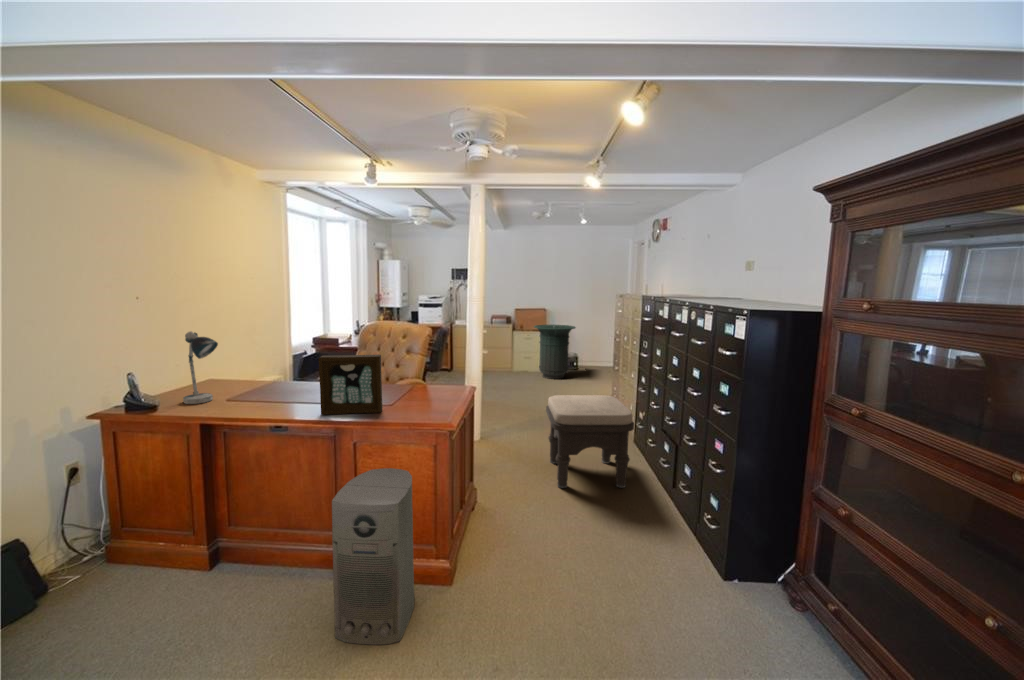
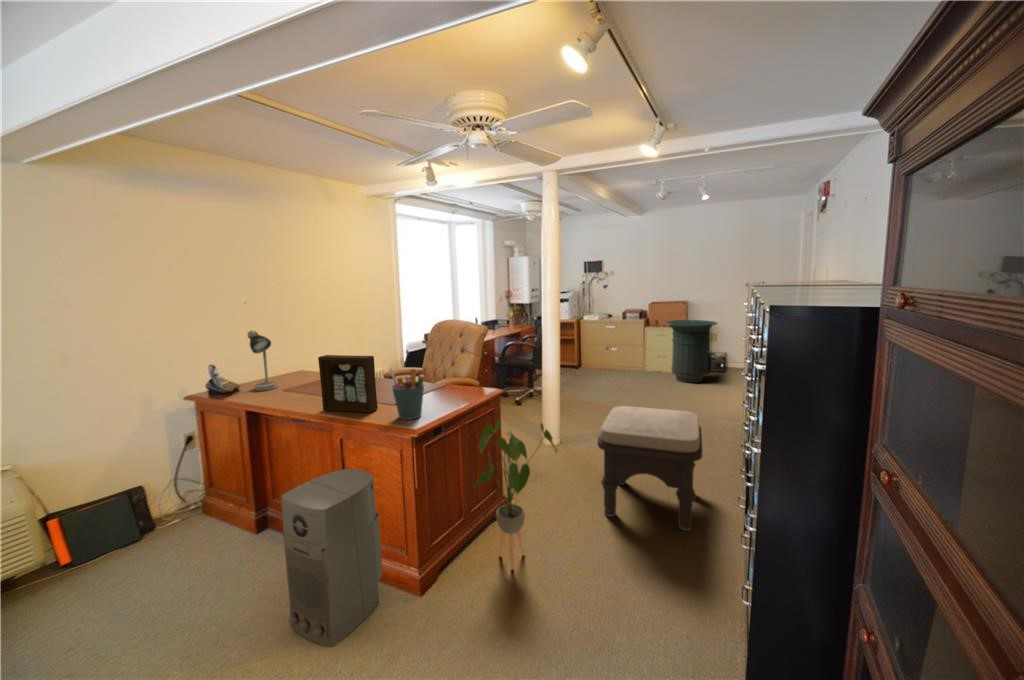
pen holder: none [409,365,443,415] -> present [390,368,424,420]
house plant: none [472,409,544,542] -> present [476,421,558,569]

